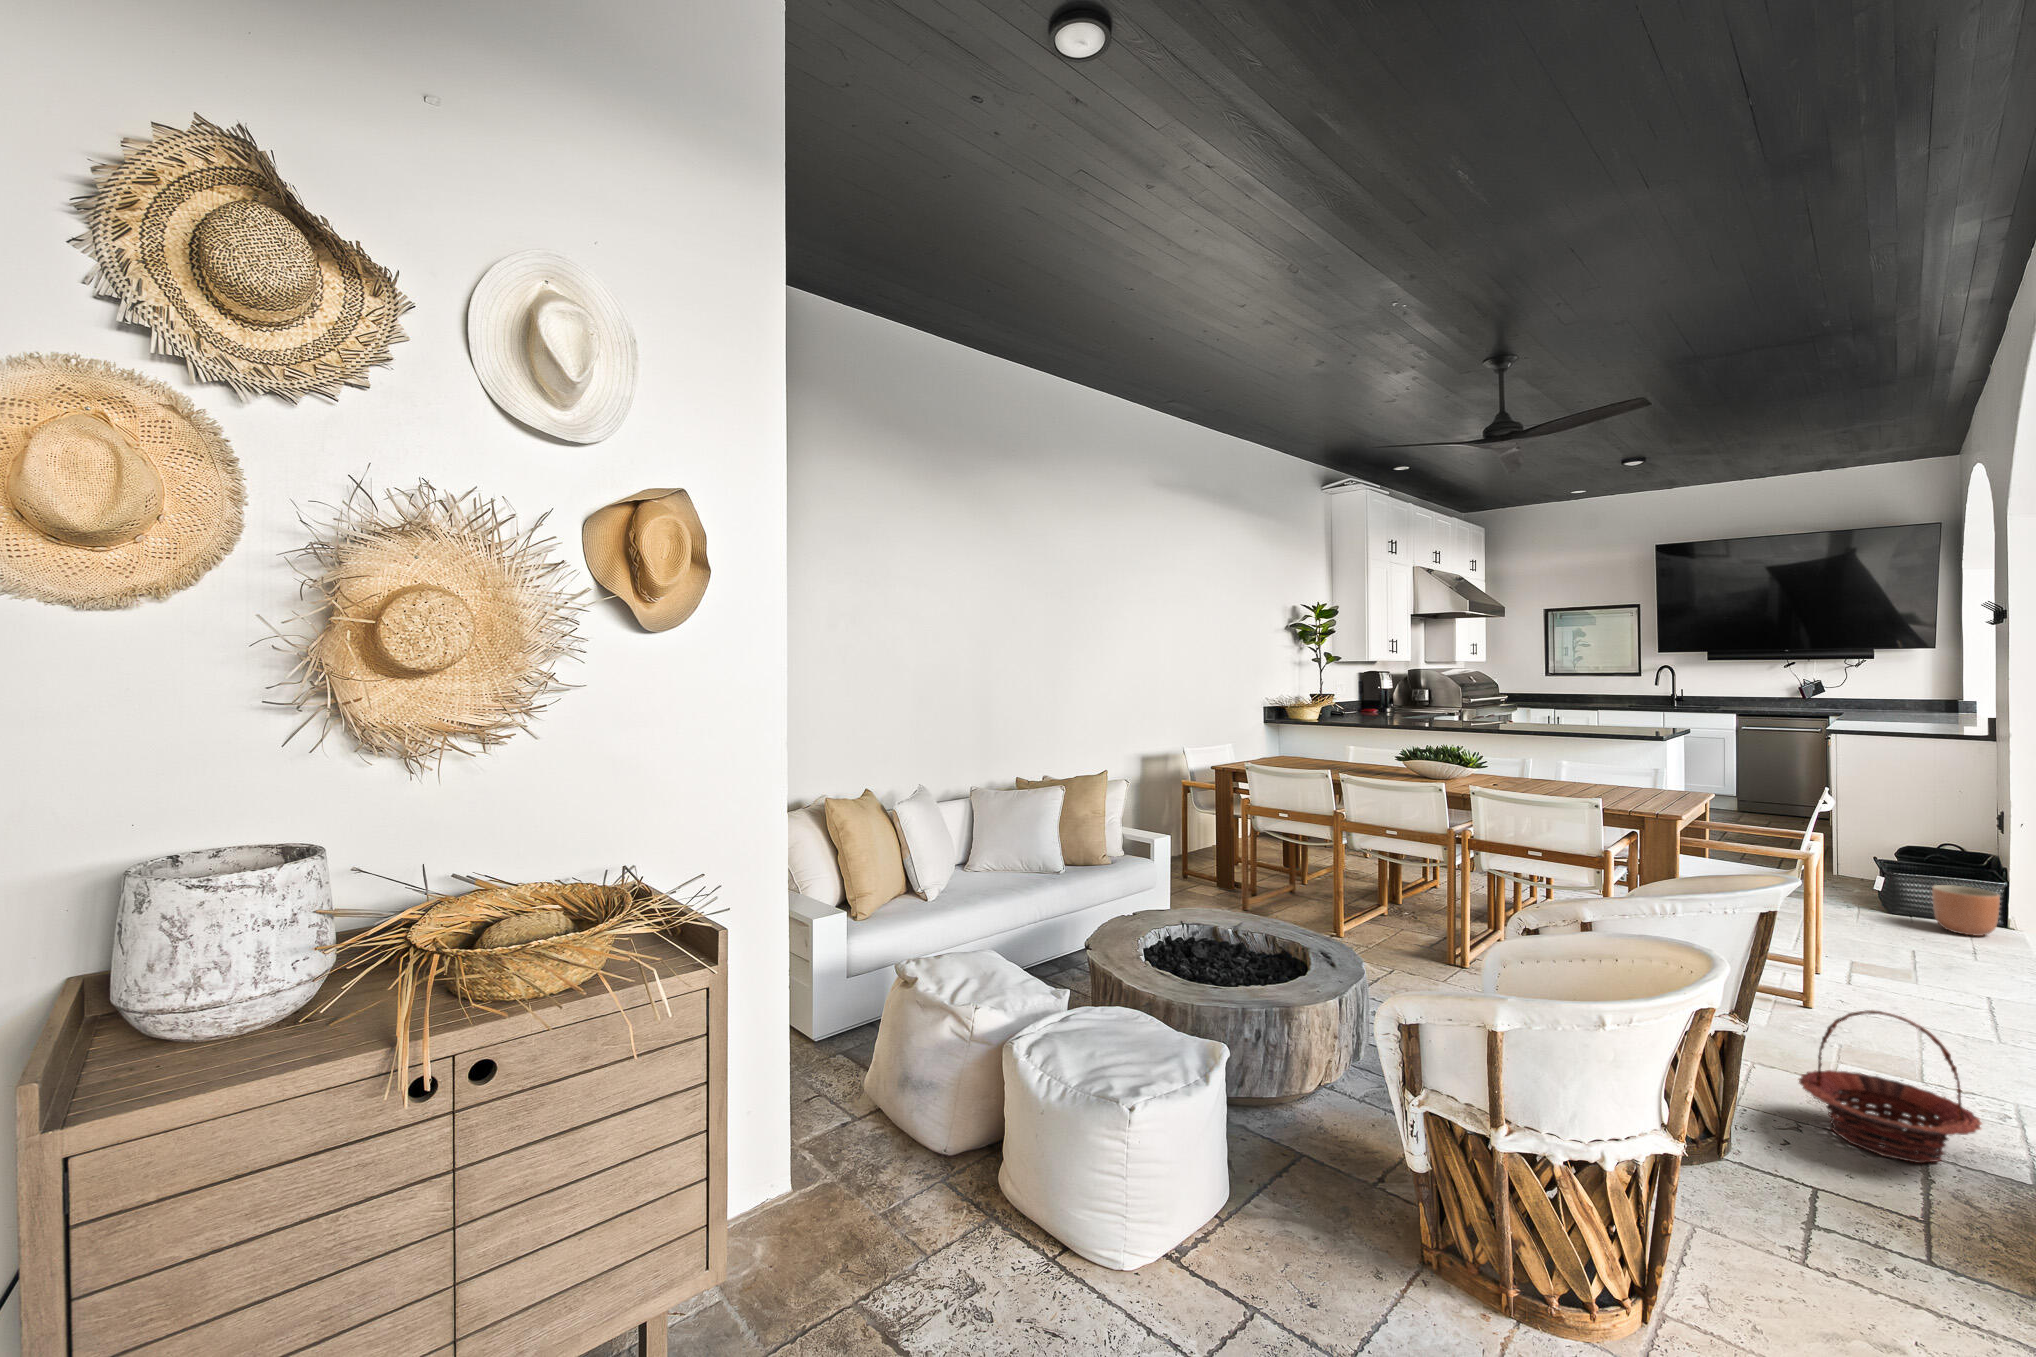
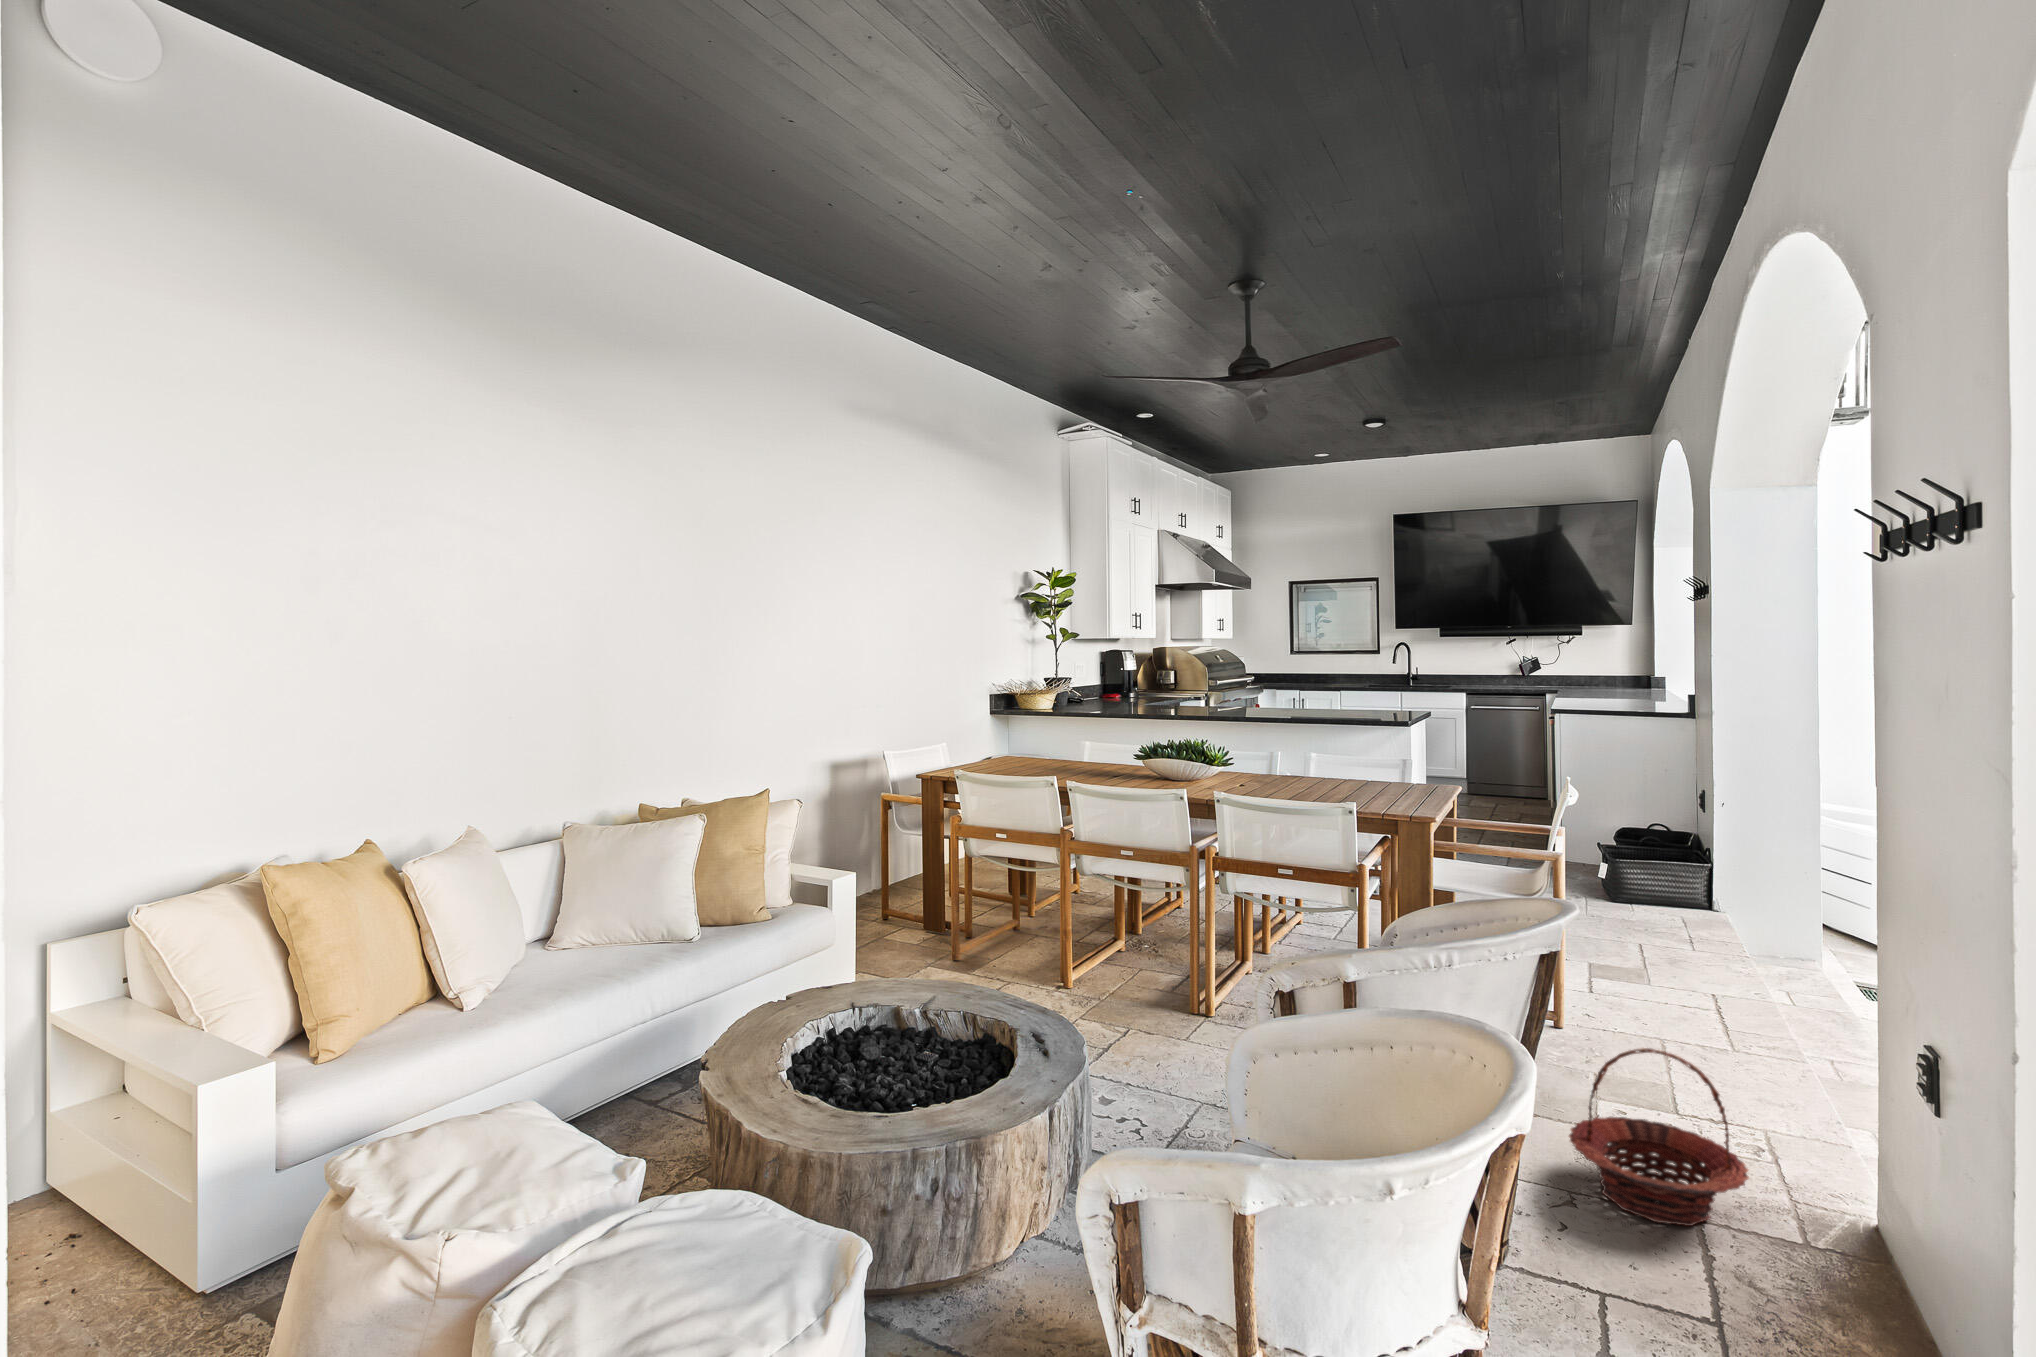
planter: present [1932,885,2000,936] -> none [1652,871,1708,922]

